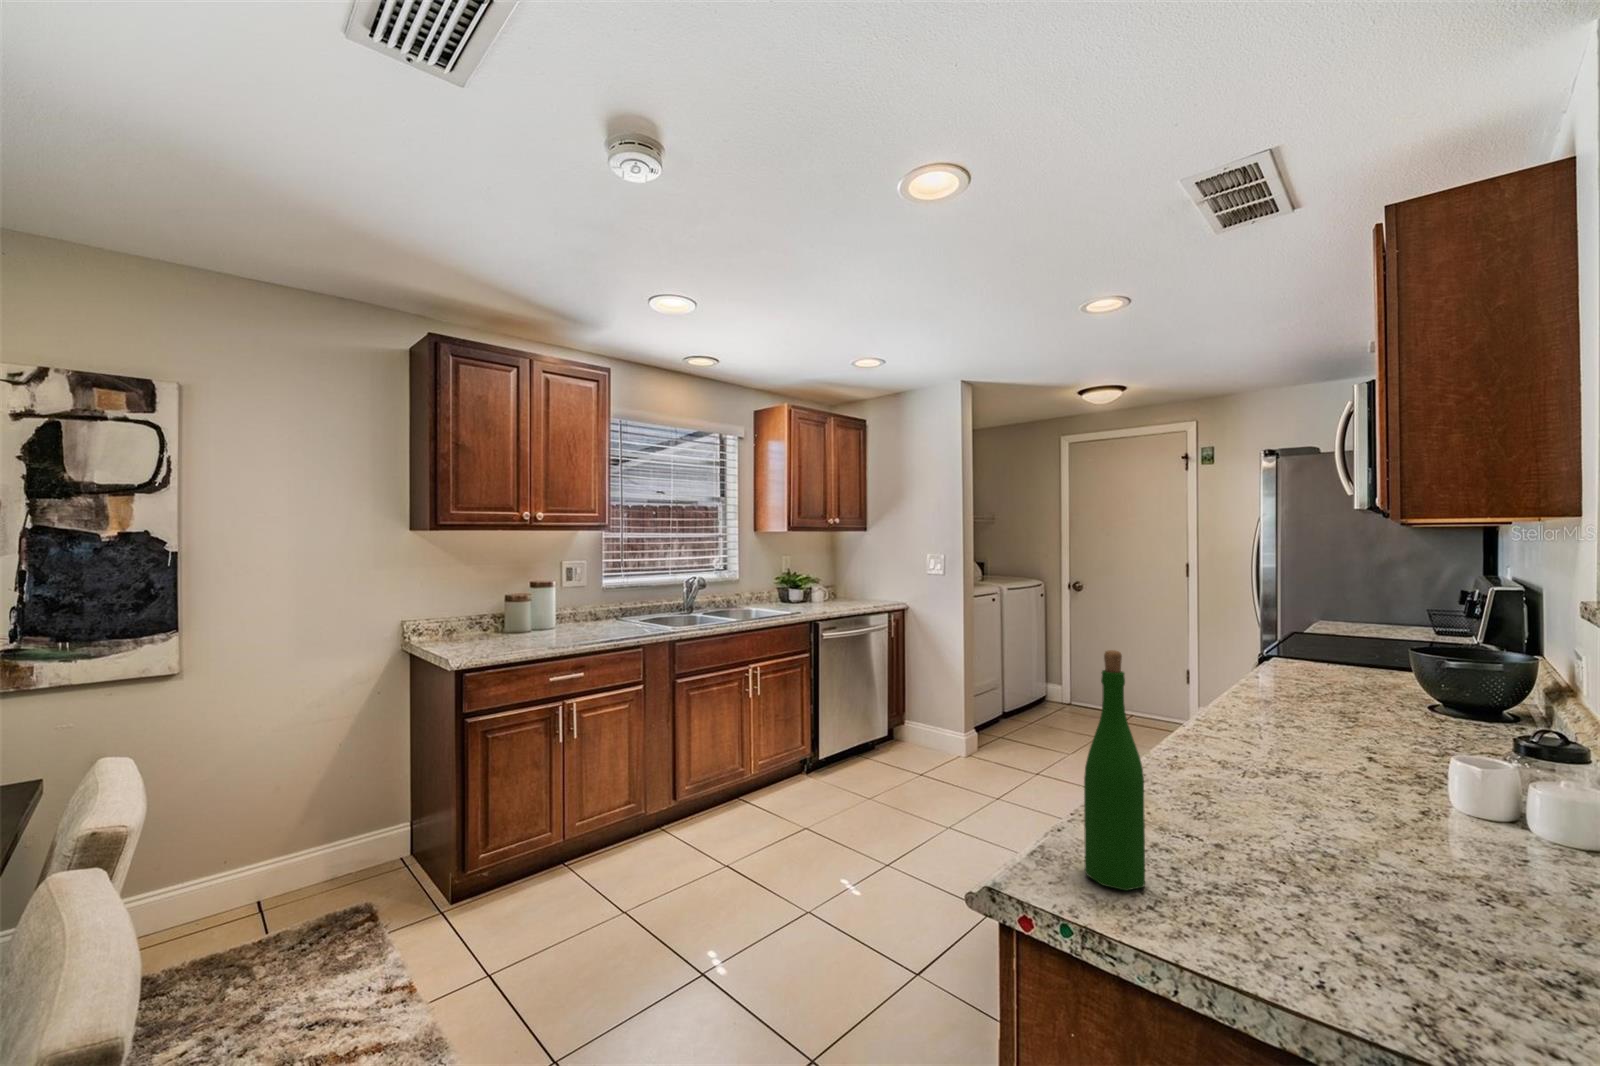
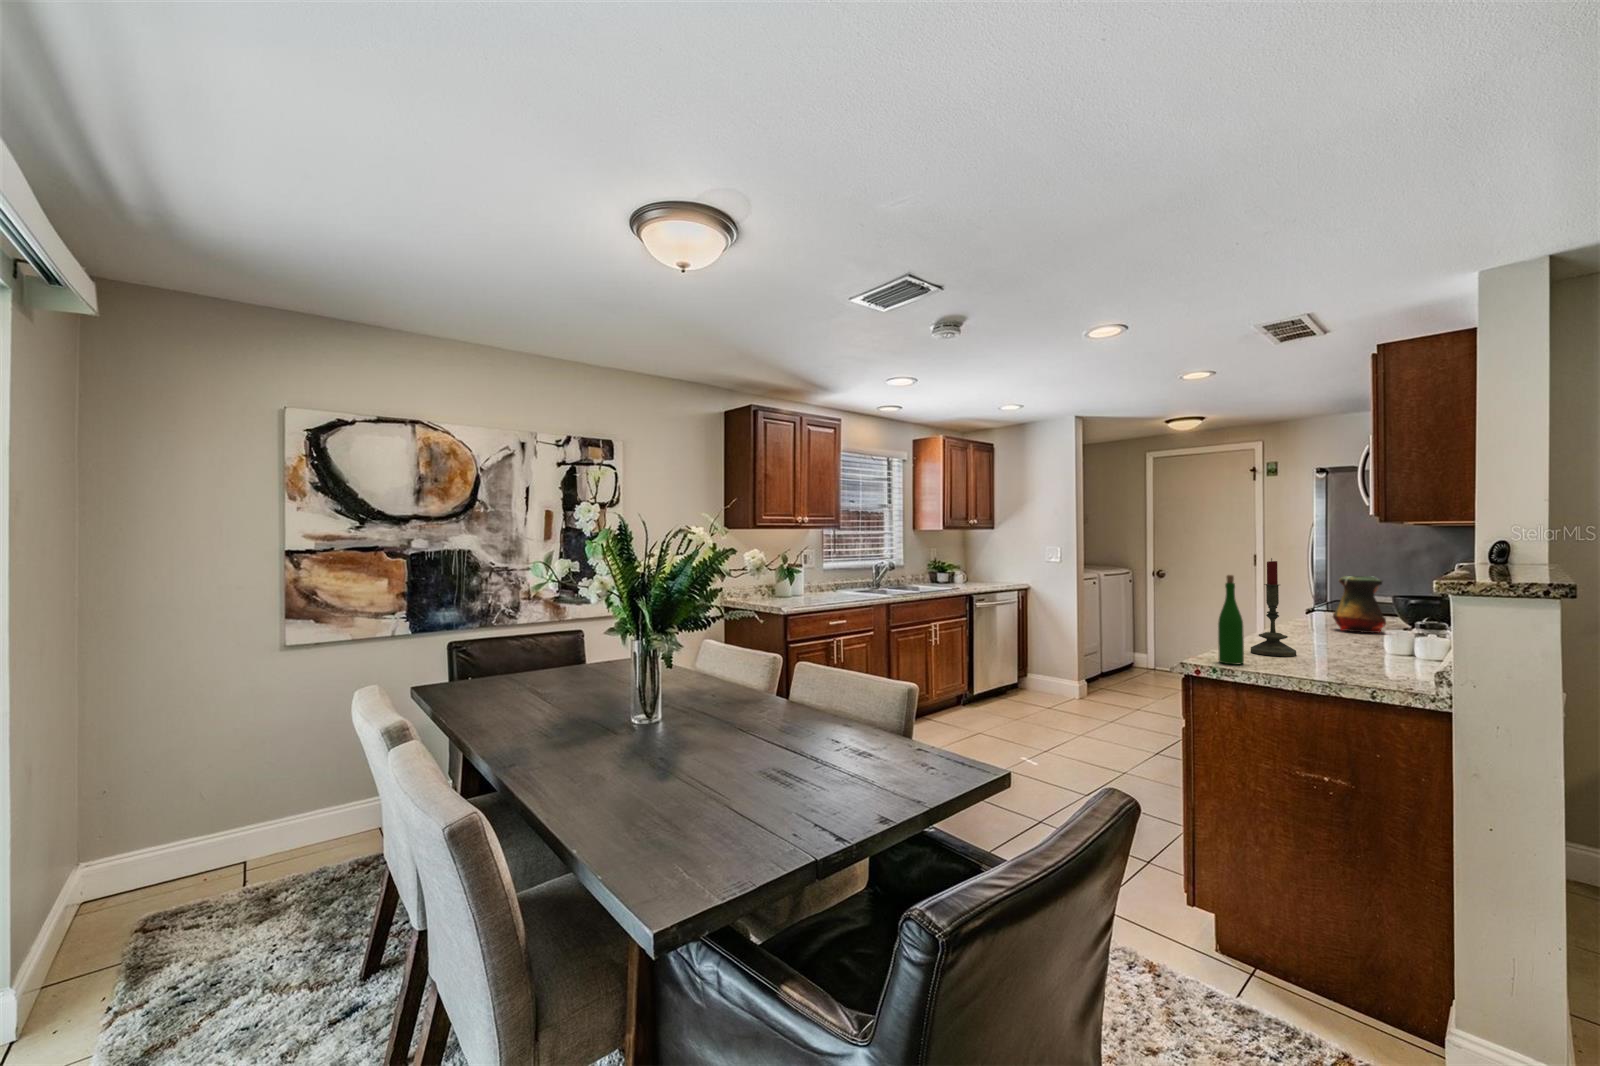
candle: none [1168,599,1268,834] -> present [1251,558,1296,657]
vase: none [1313,615,1414,722] -> present [1333,576,1386,633]

